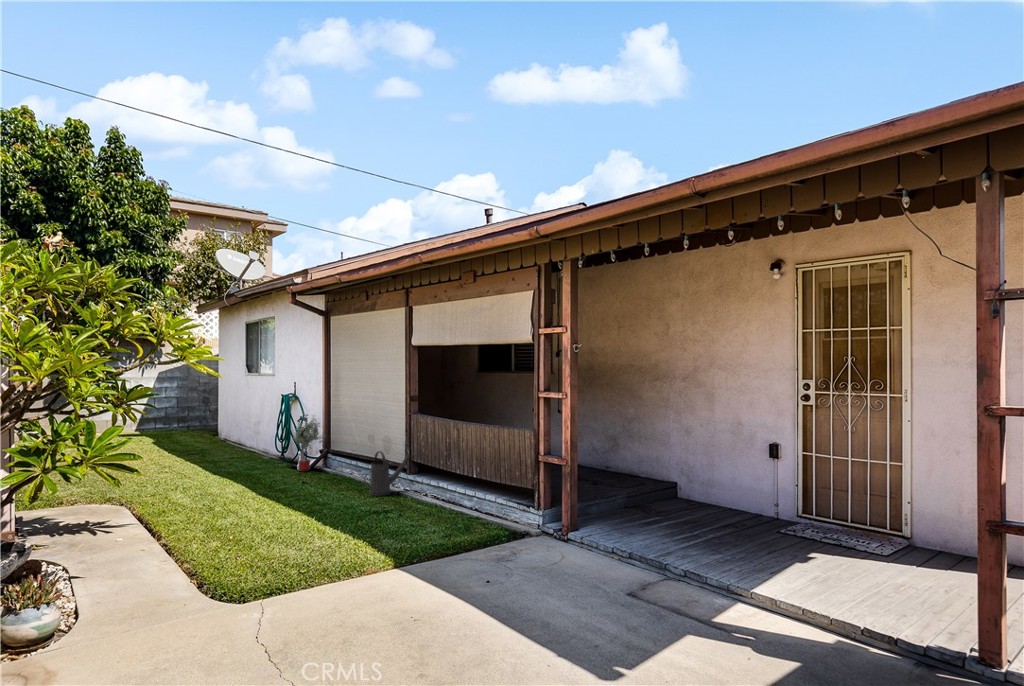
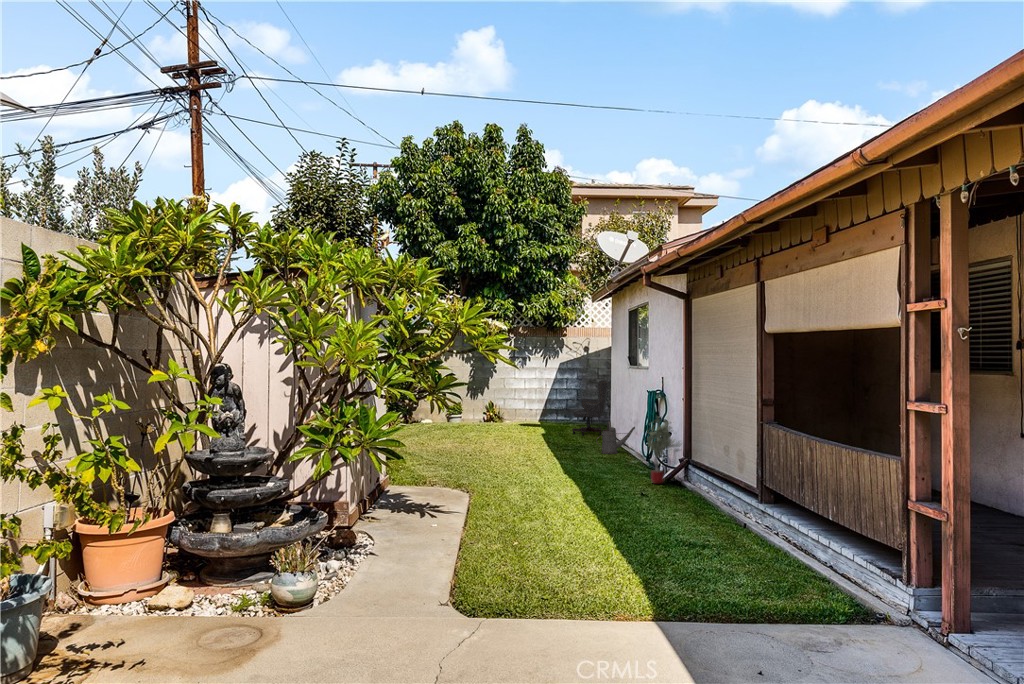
chair: none [180,386,219,438] -> present [572,380,609,436]
watering can: present [364,451,409,496] -> present [596,422,635,454]

